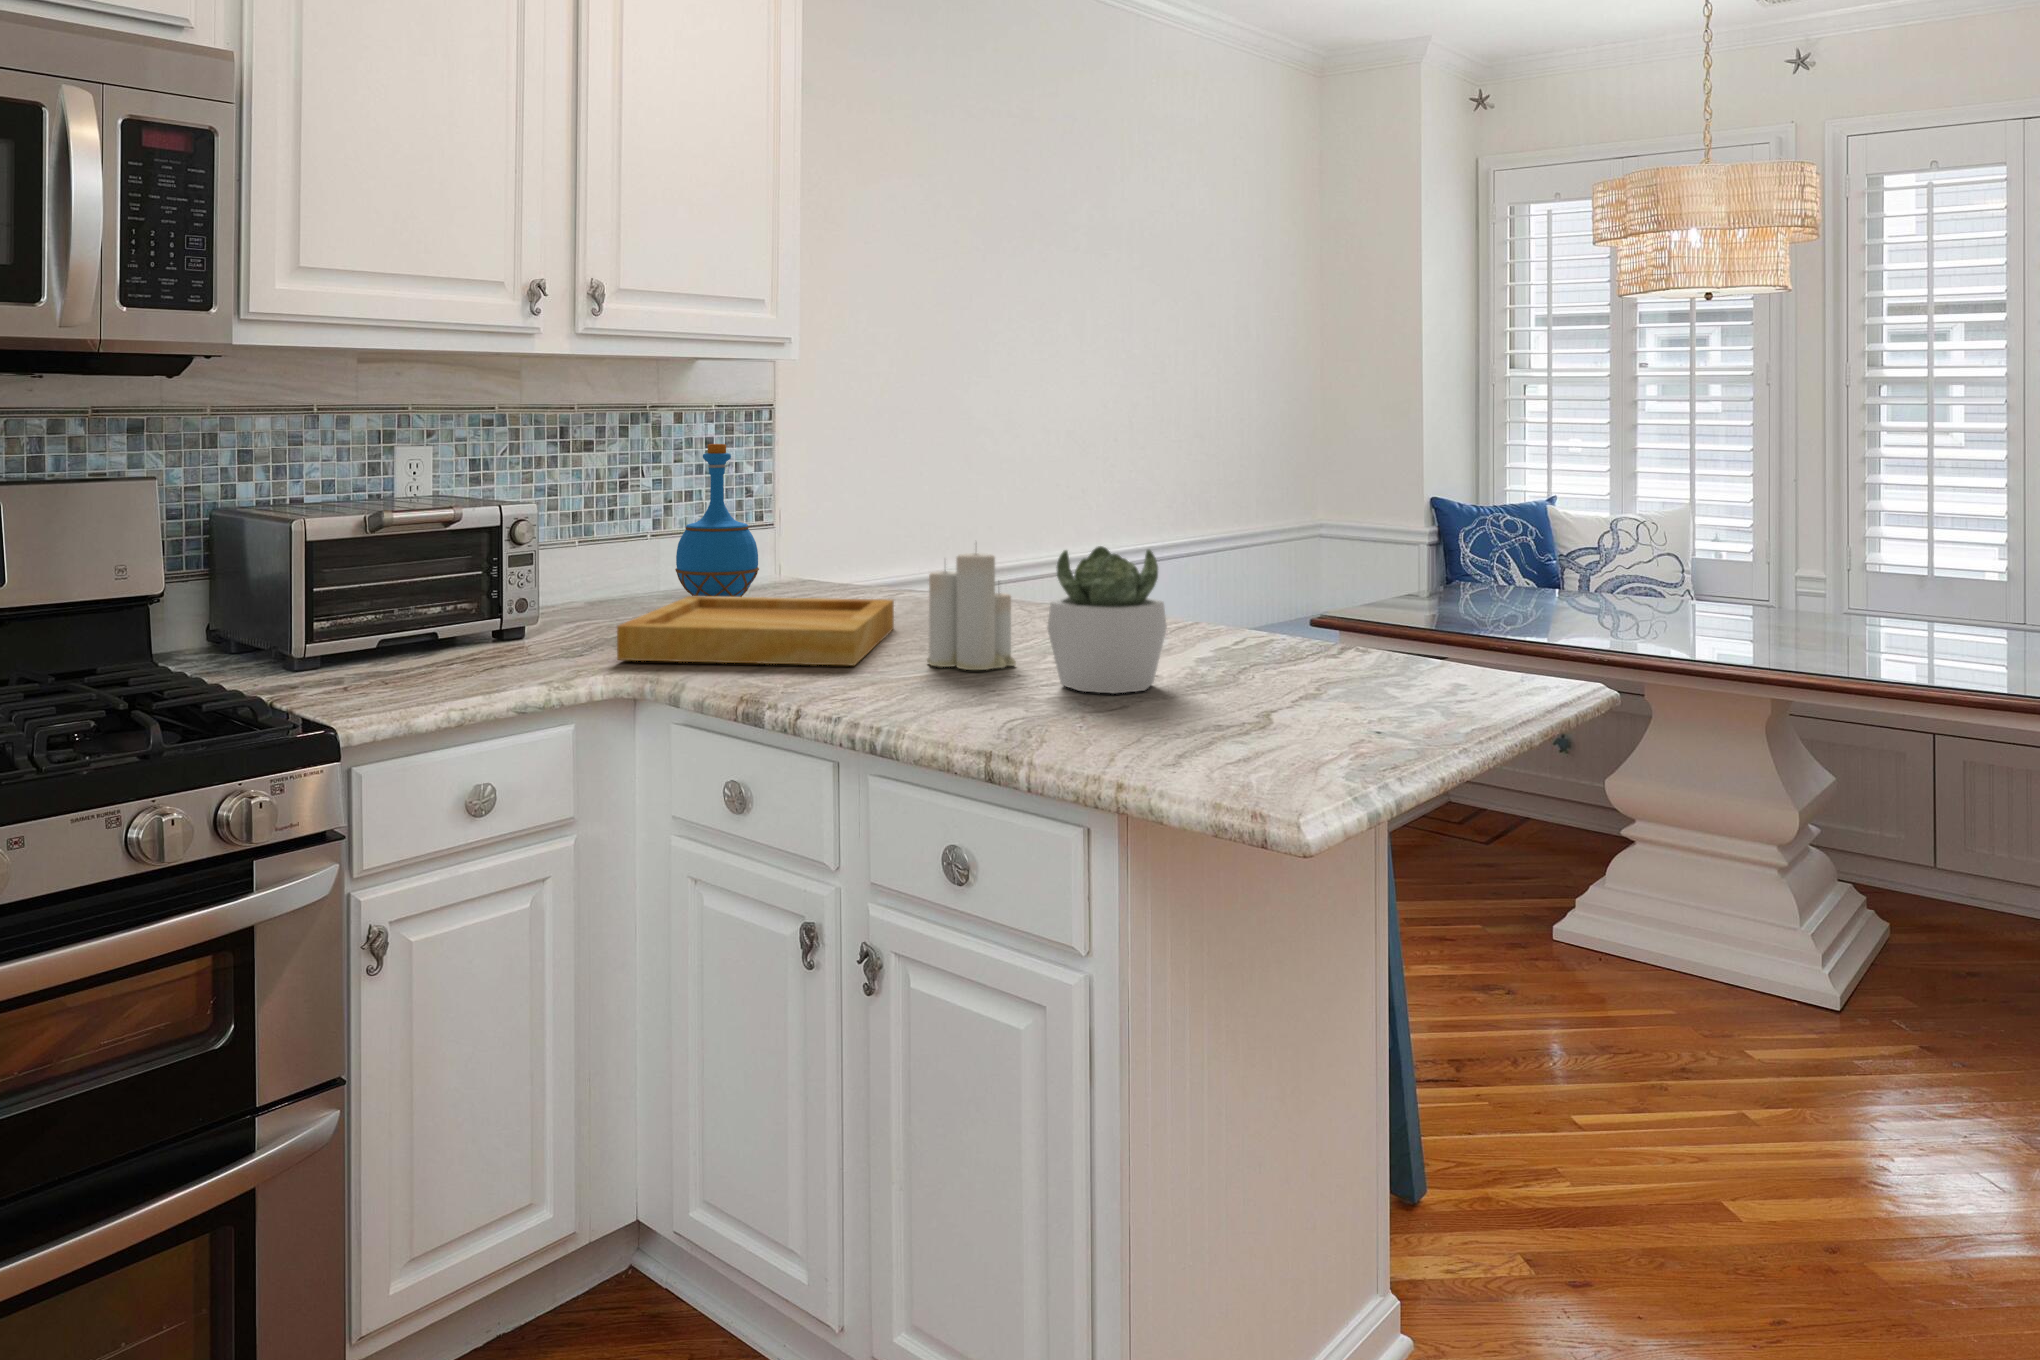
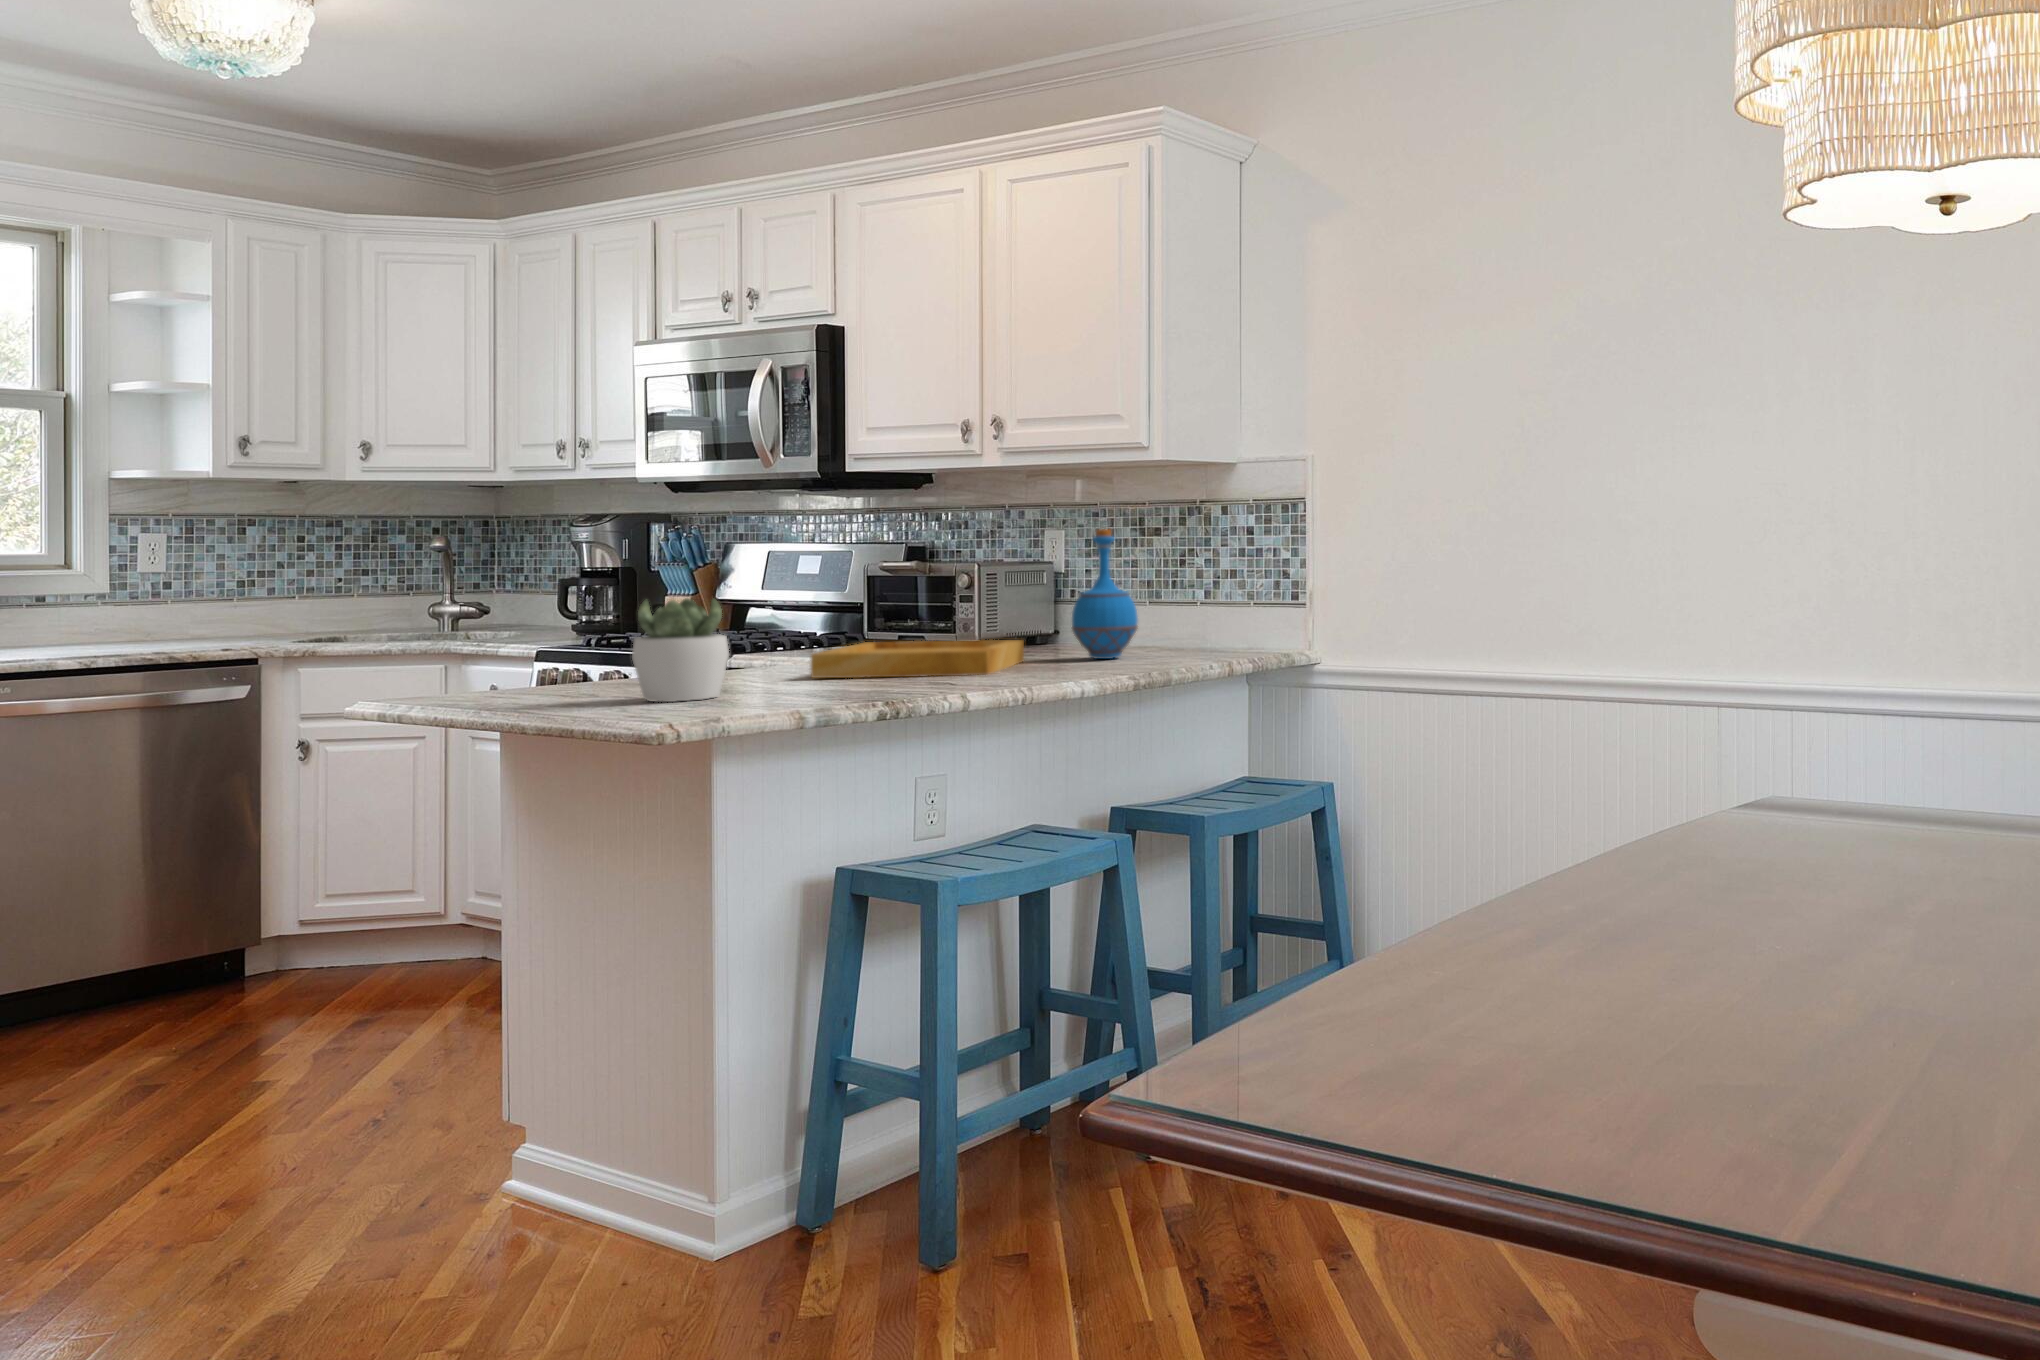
candle: present [927,553,1016,670] -> none [764,594,820,689]

